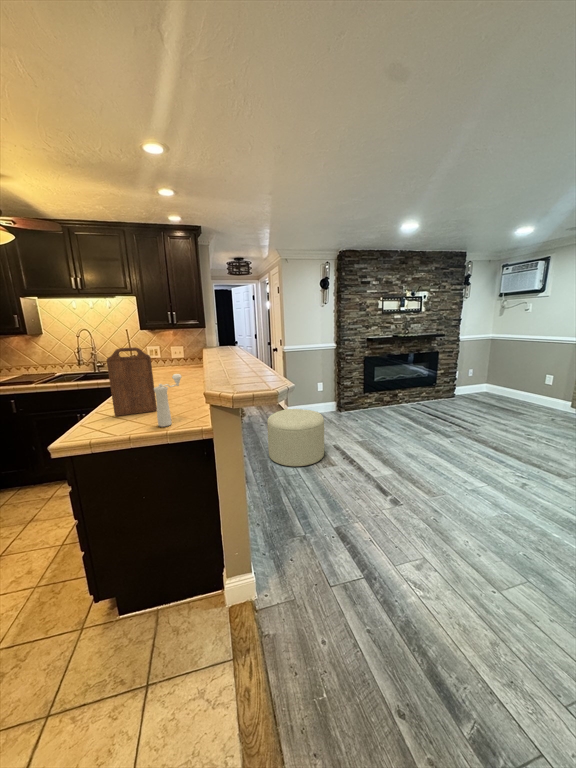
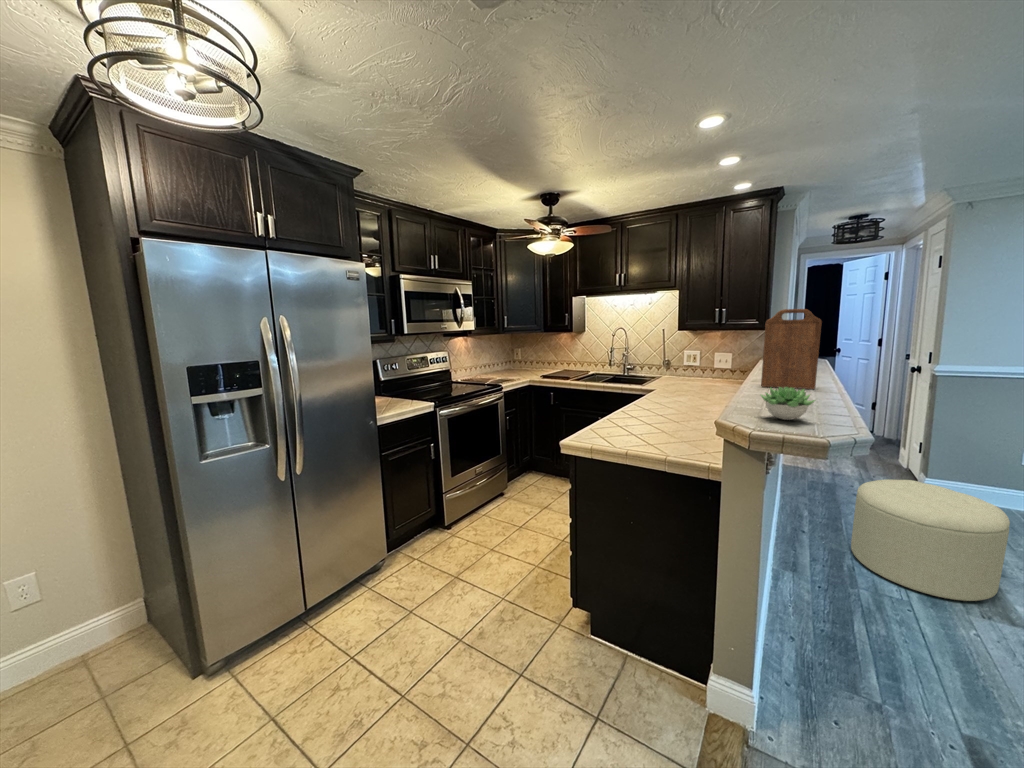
cutting board: present [107,347,157,416] -> present [761,309,822,389]
succulent plant: none [229,359,262,381] -> present [761,387,815,420]
pepper mill: present [154,374,182,427] -> none [660,393,699,452]

